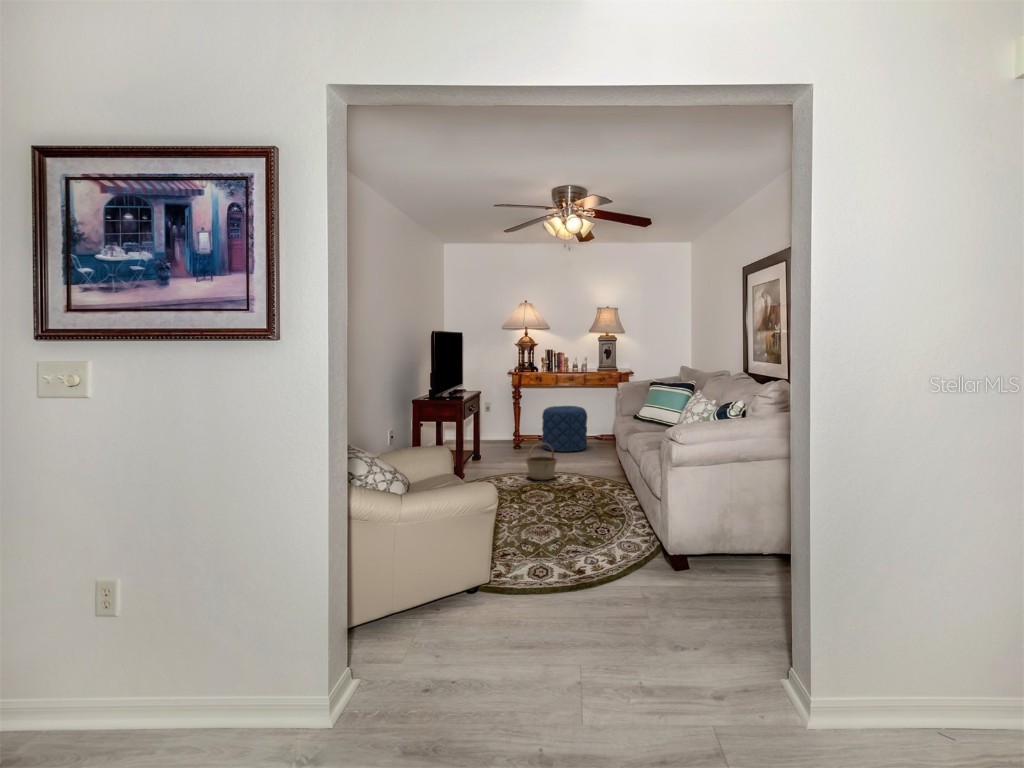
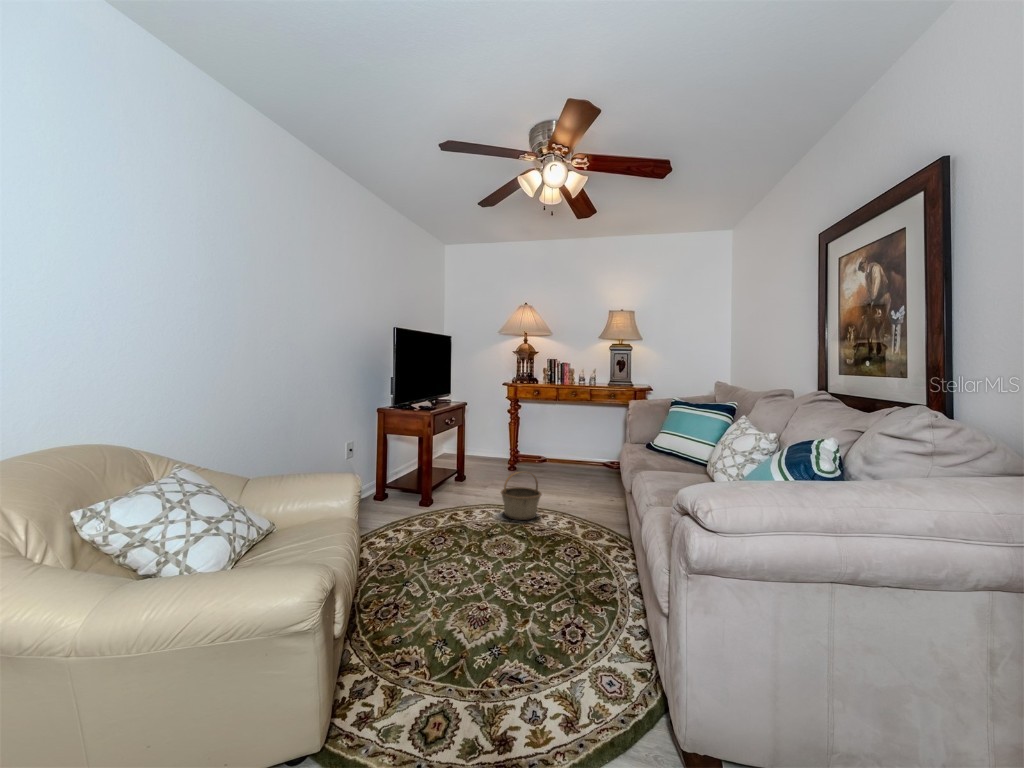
pouf: present [542,406,587,452] -> none [538,424,592,478]

